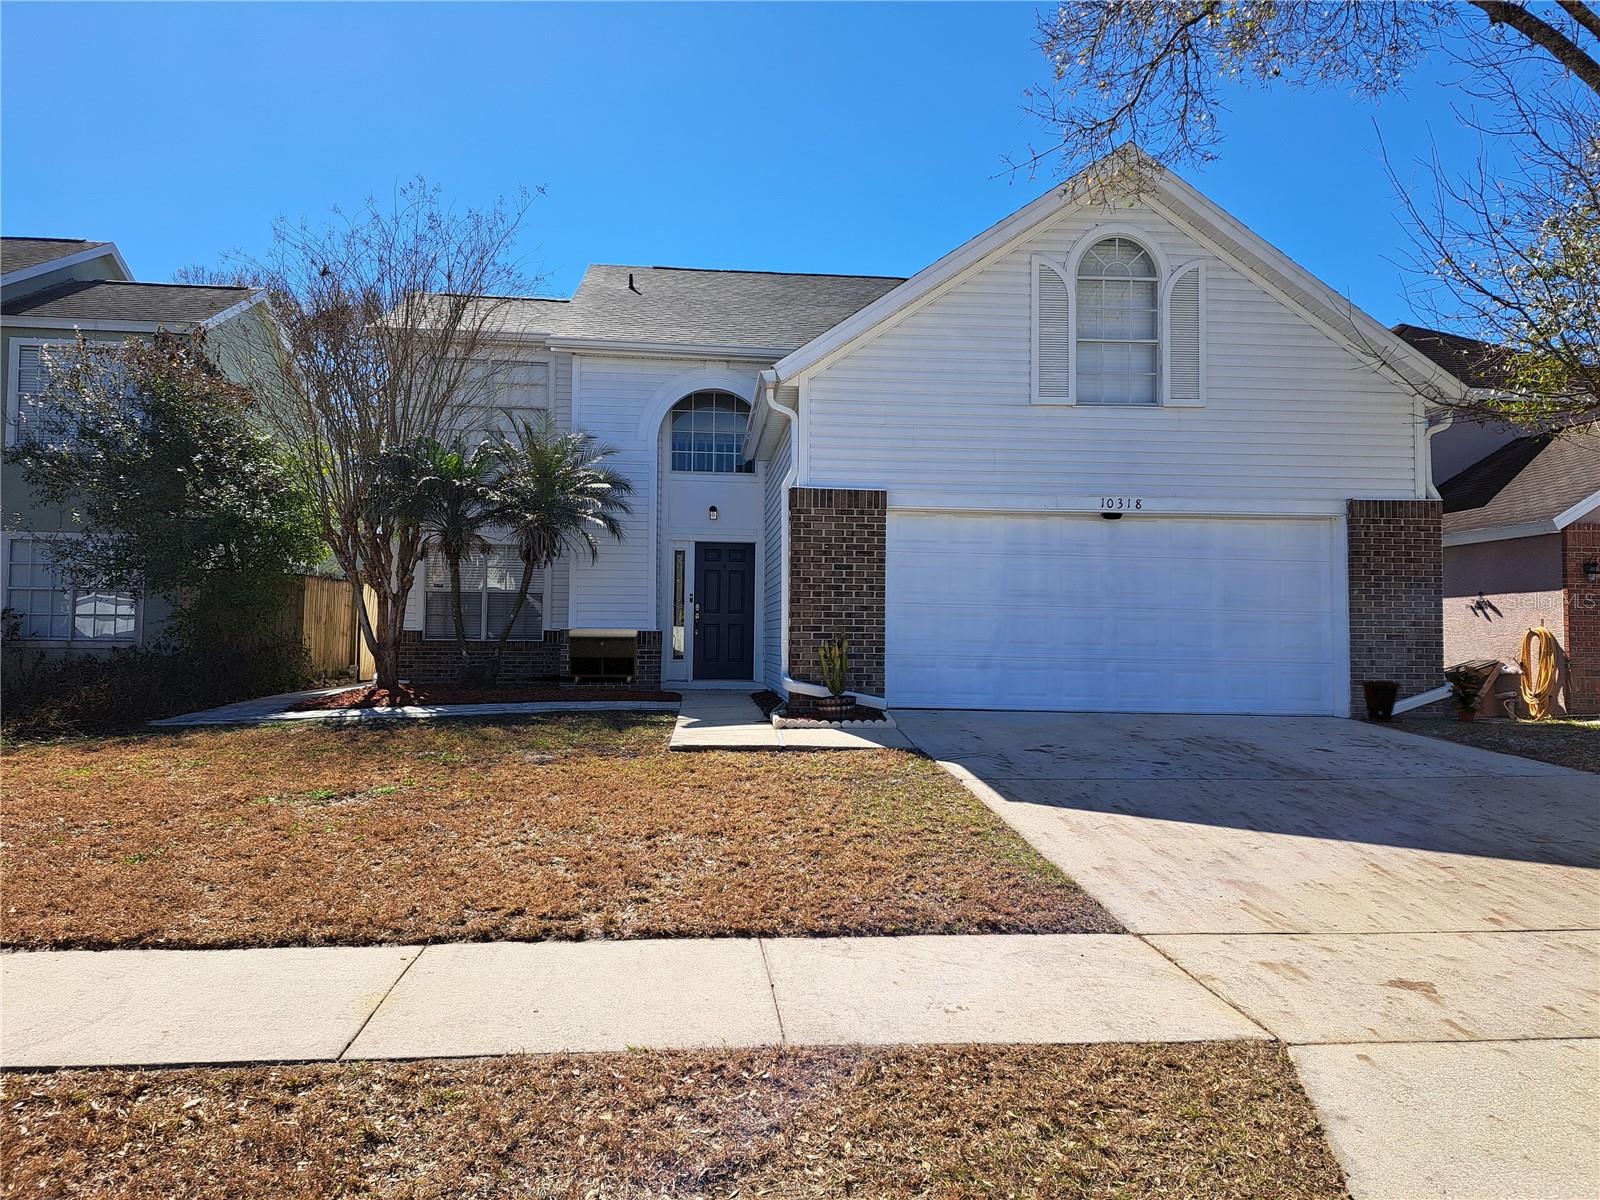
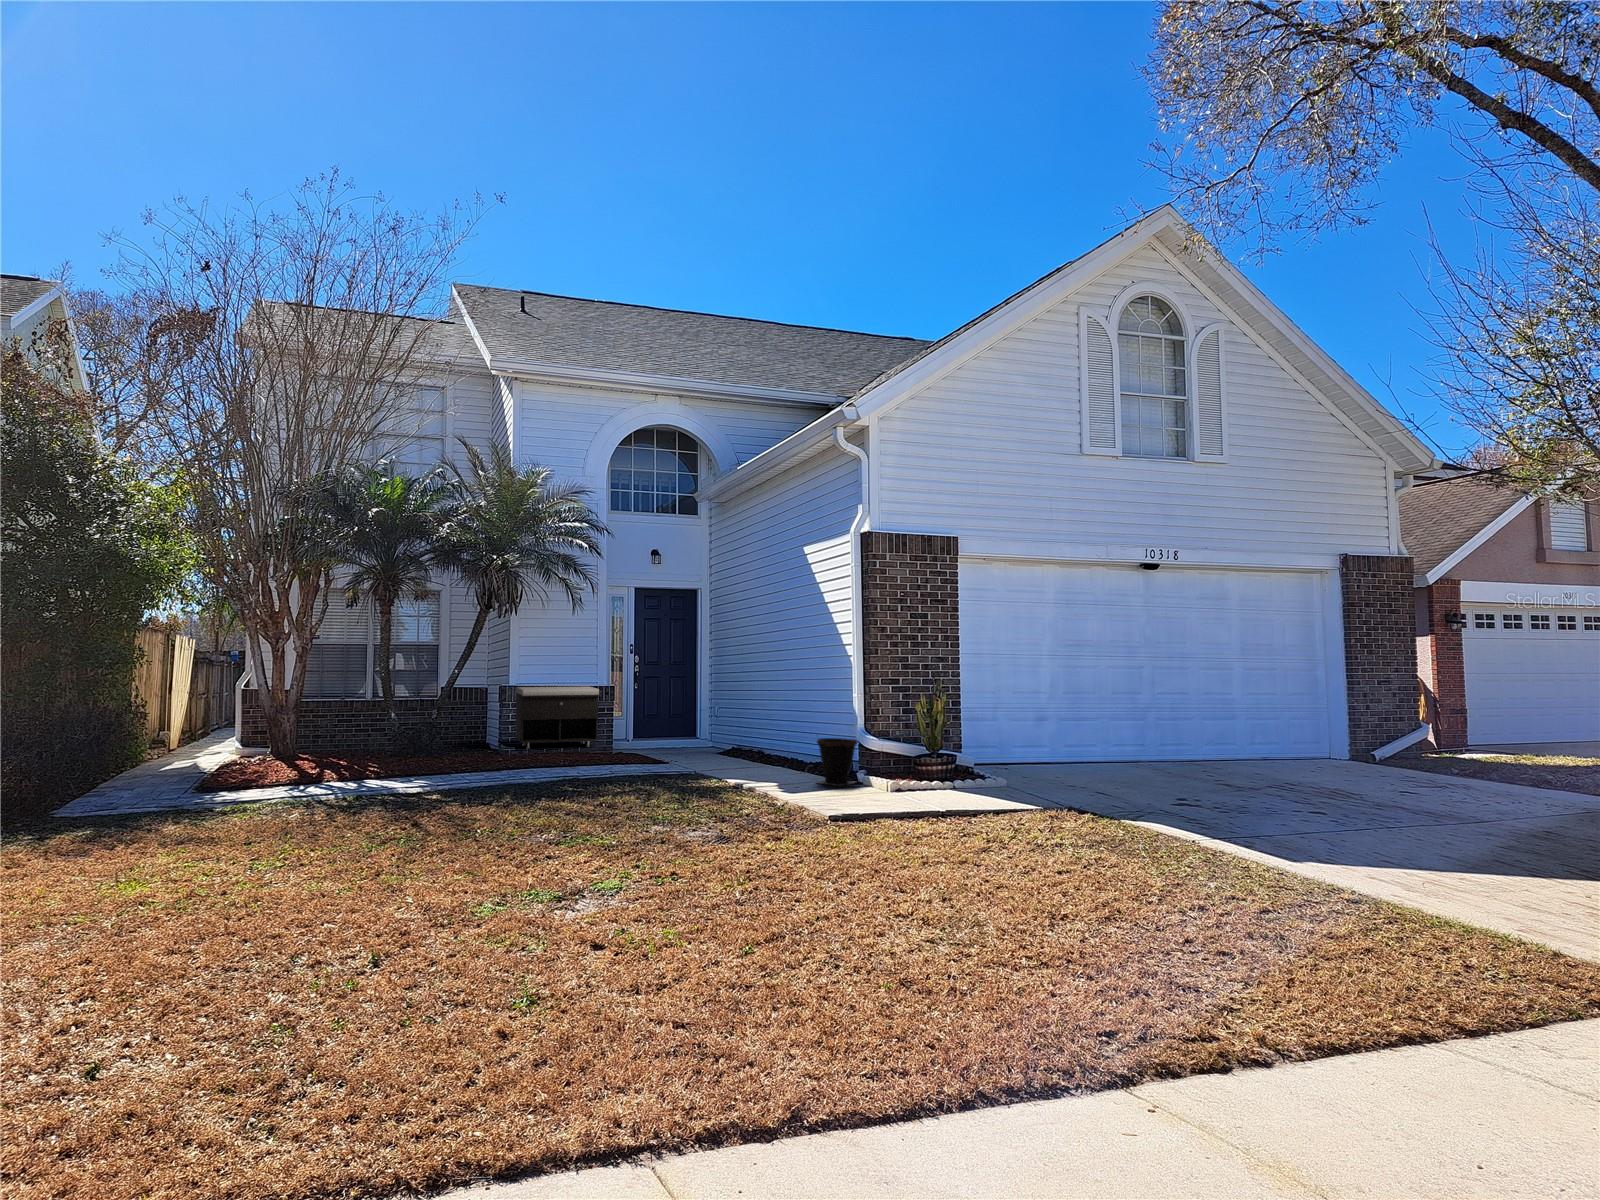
decorative plant: present [1444,665,1486,721] -> none [1423,709,1467,760]
bucket: present [1361,681,1401,722] -> present [817,738,858,786]

